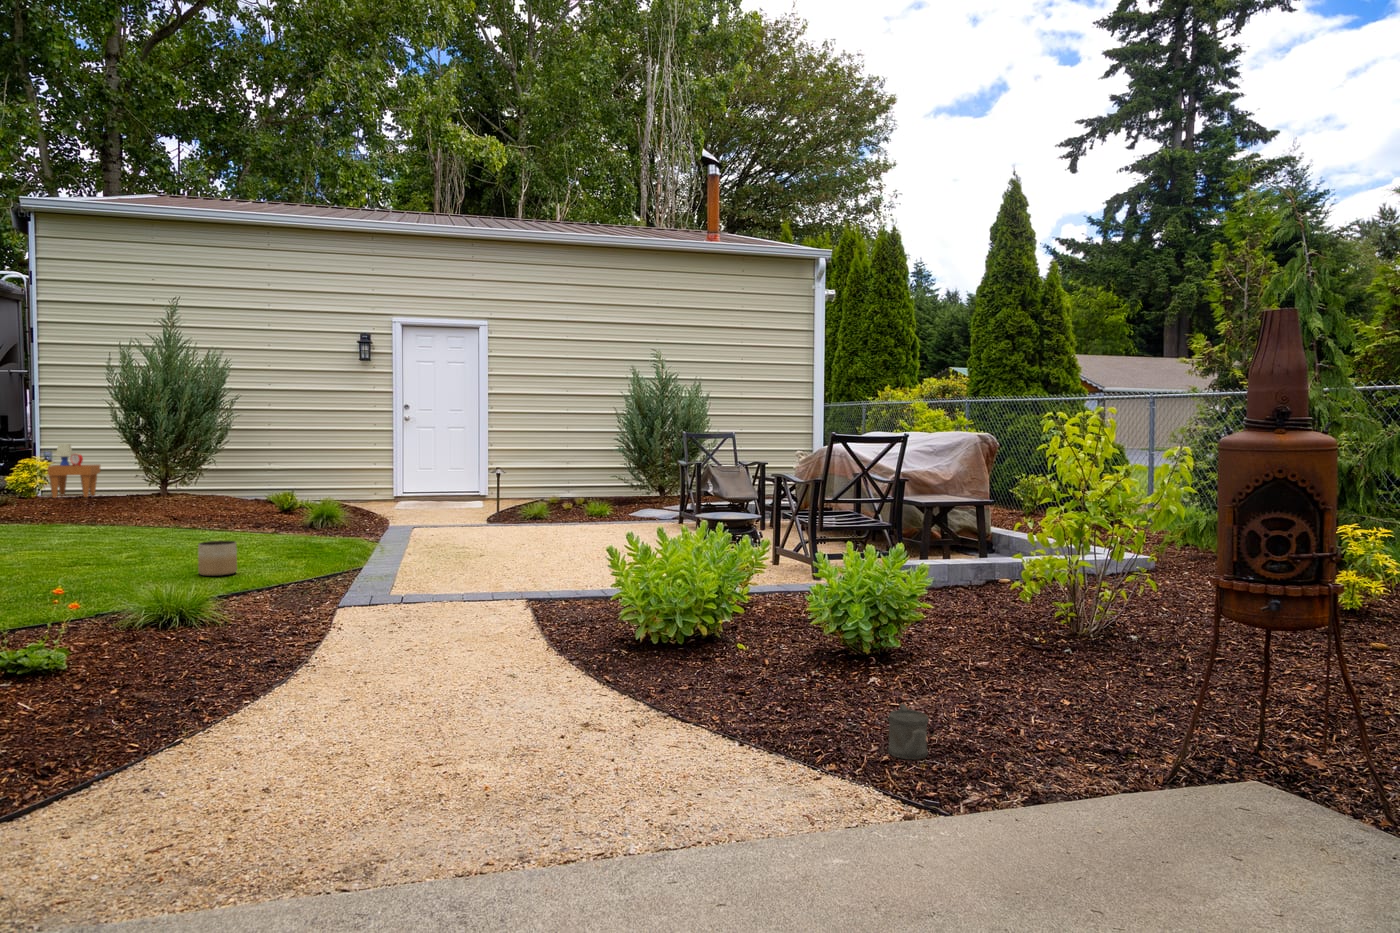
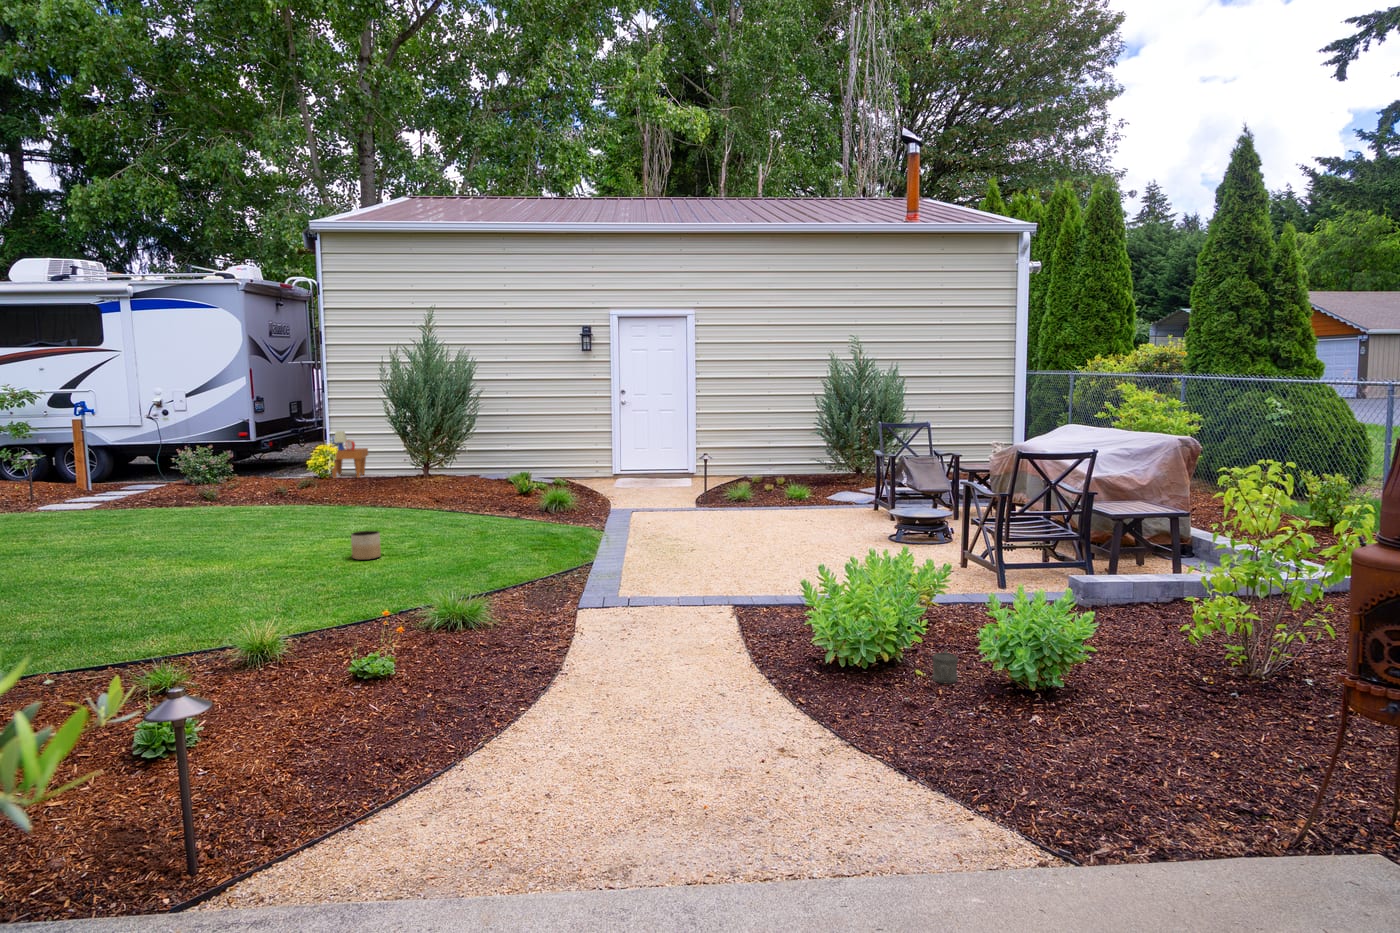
planter: present [198,541,237,576] -> present [351,531,381,560]
watering can: present [888,704,929,760] -> present [932,649,958,684]

